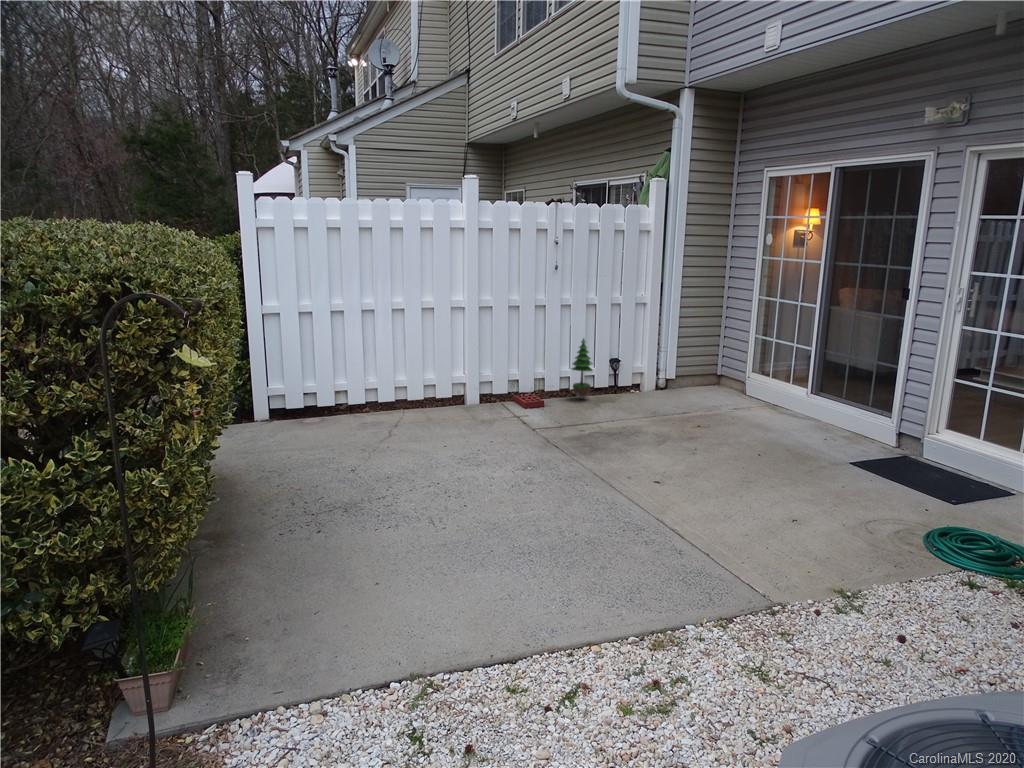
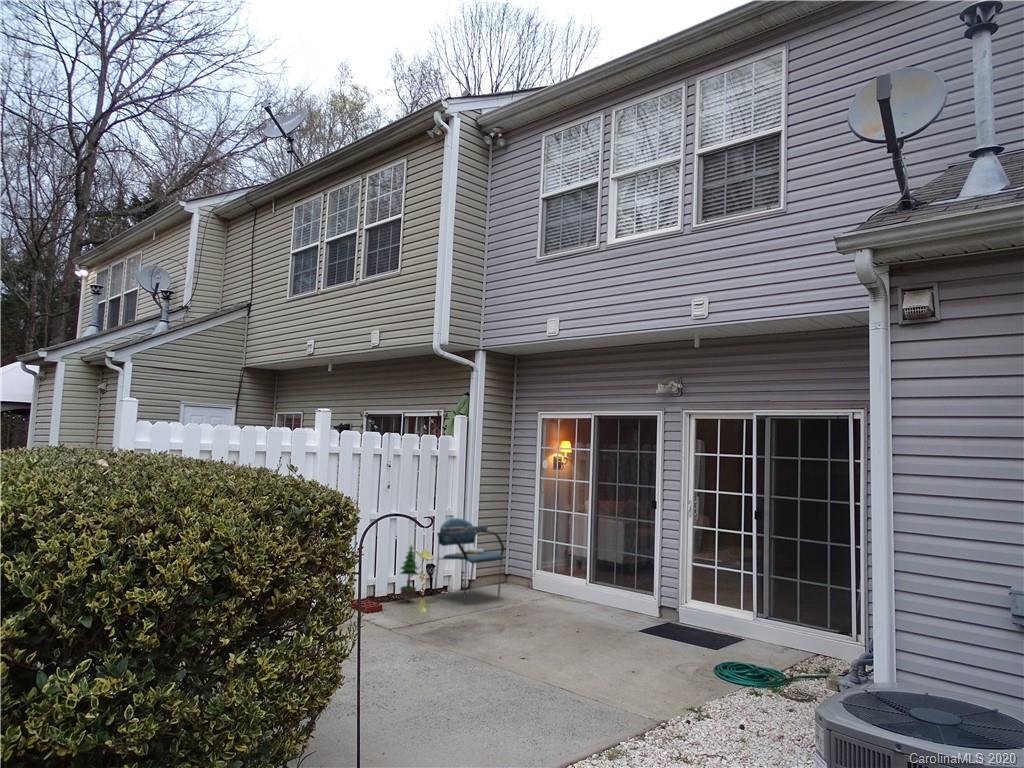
chair: none [616,308,701,407] -> present [434,518,504,603]

